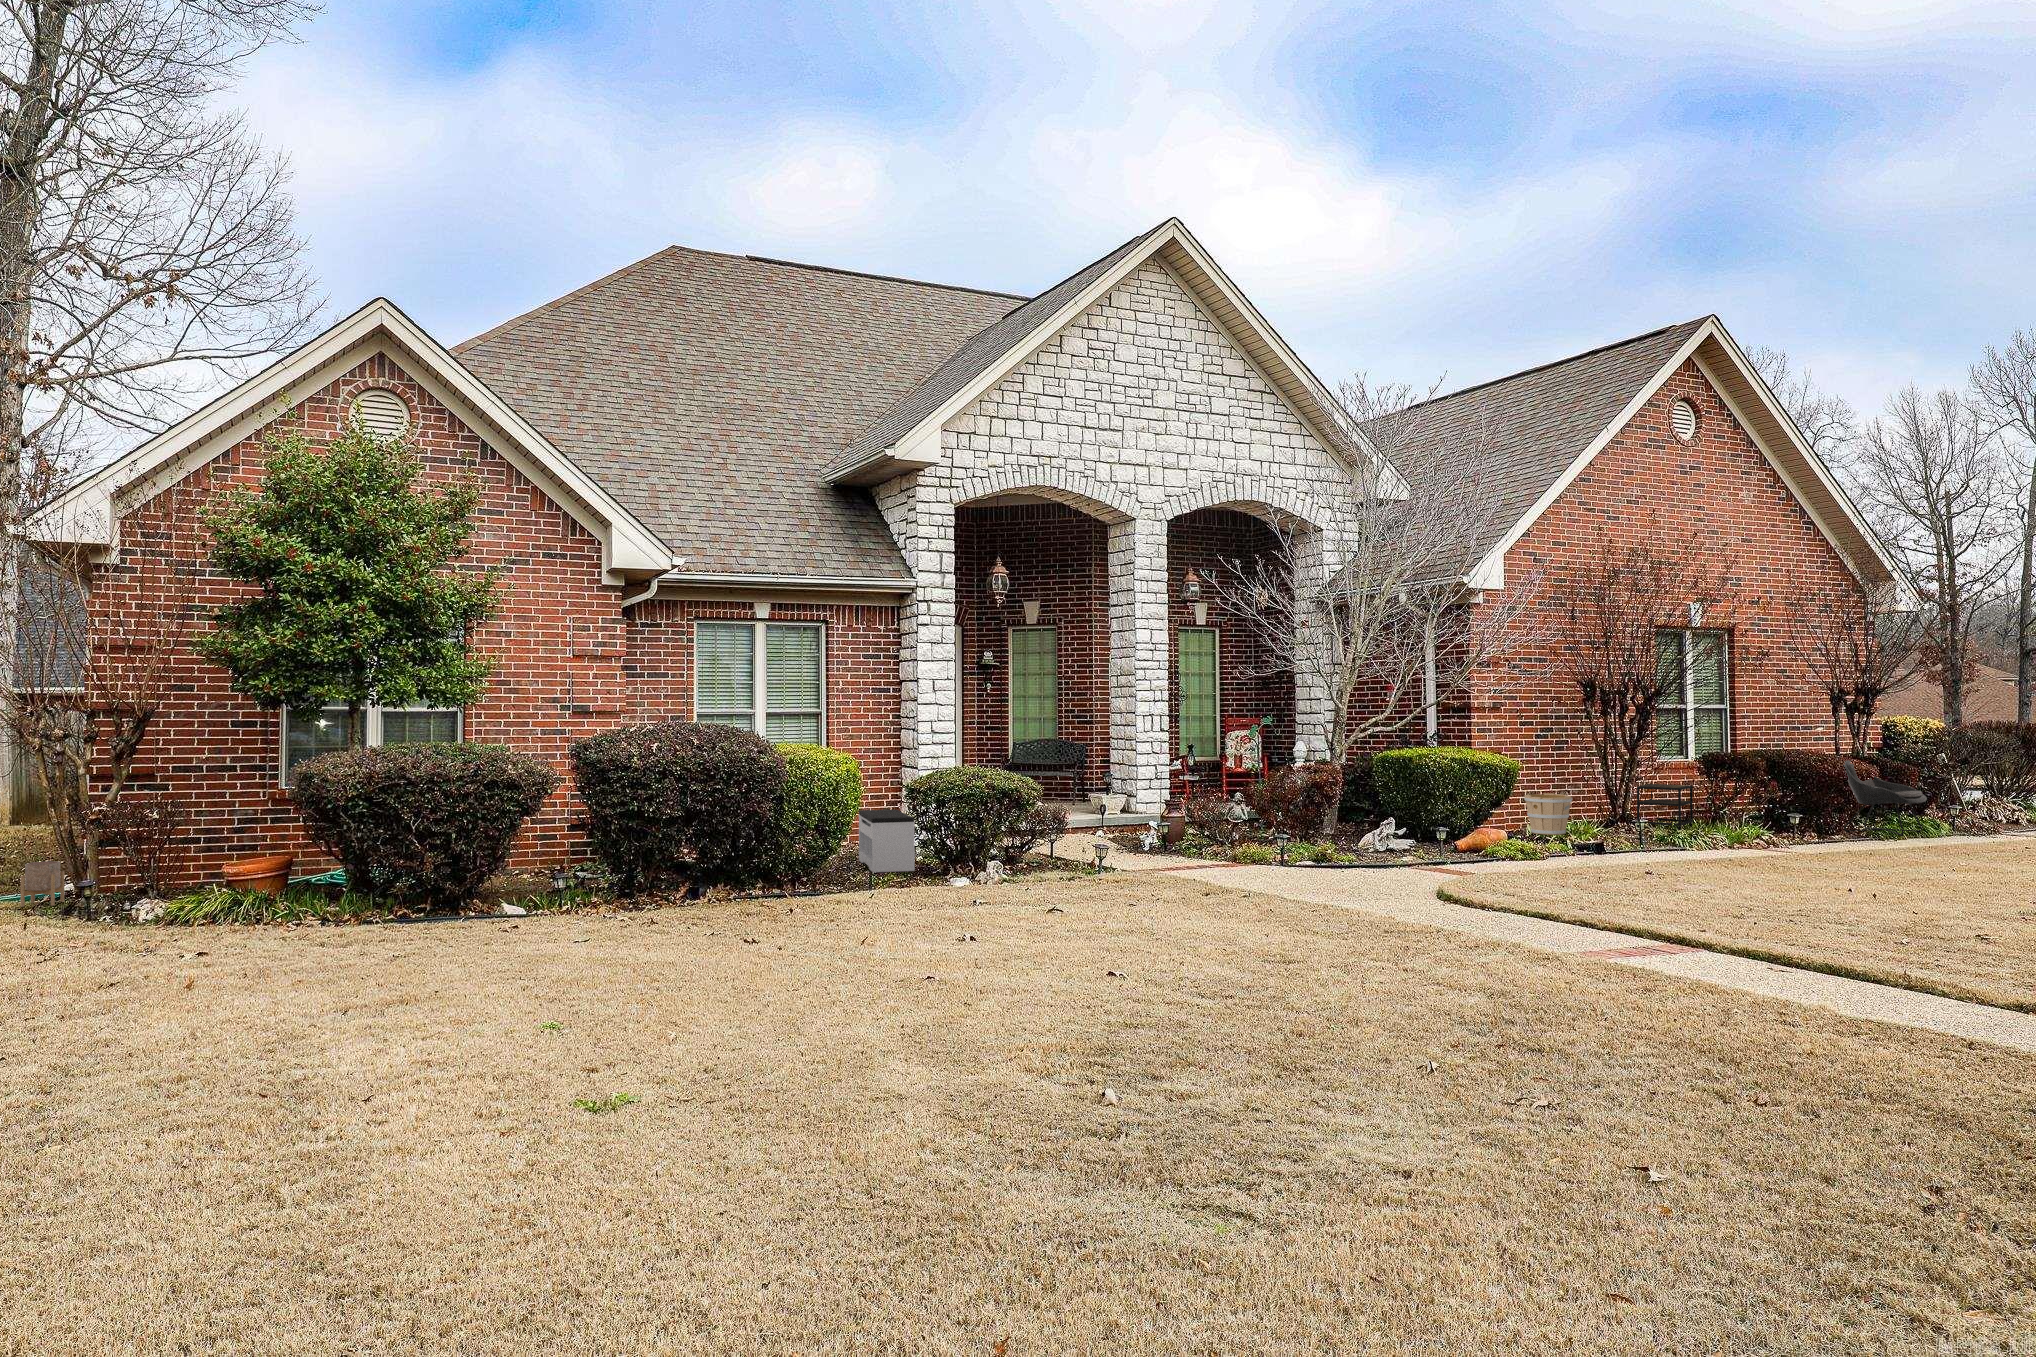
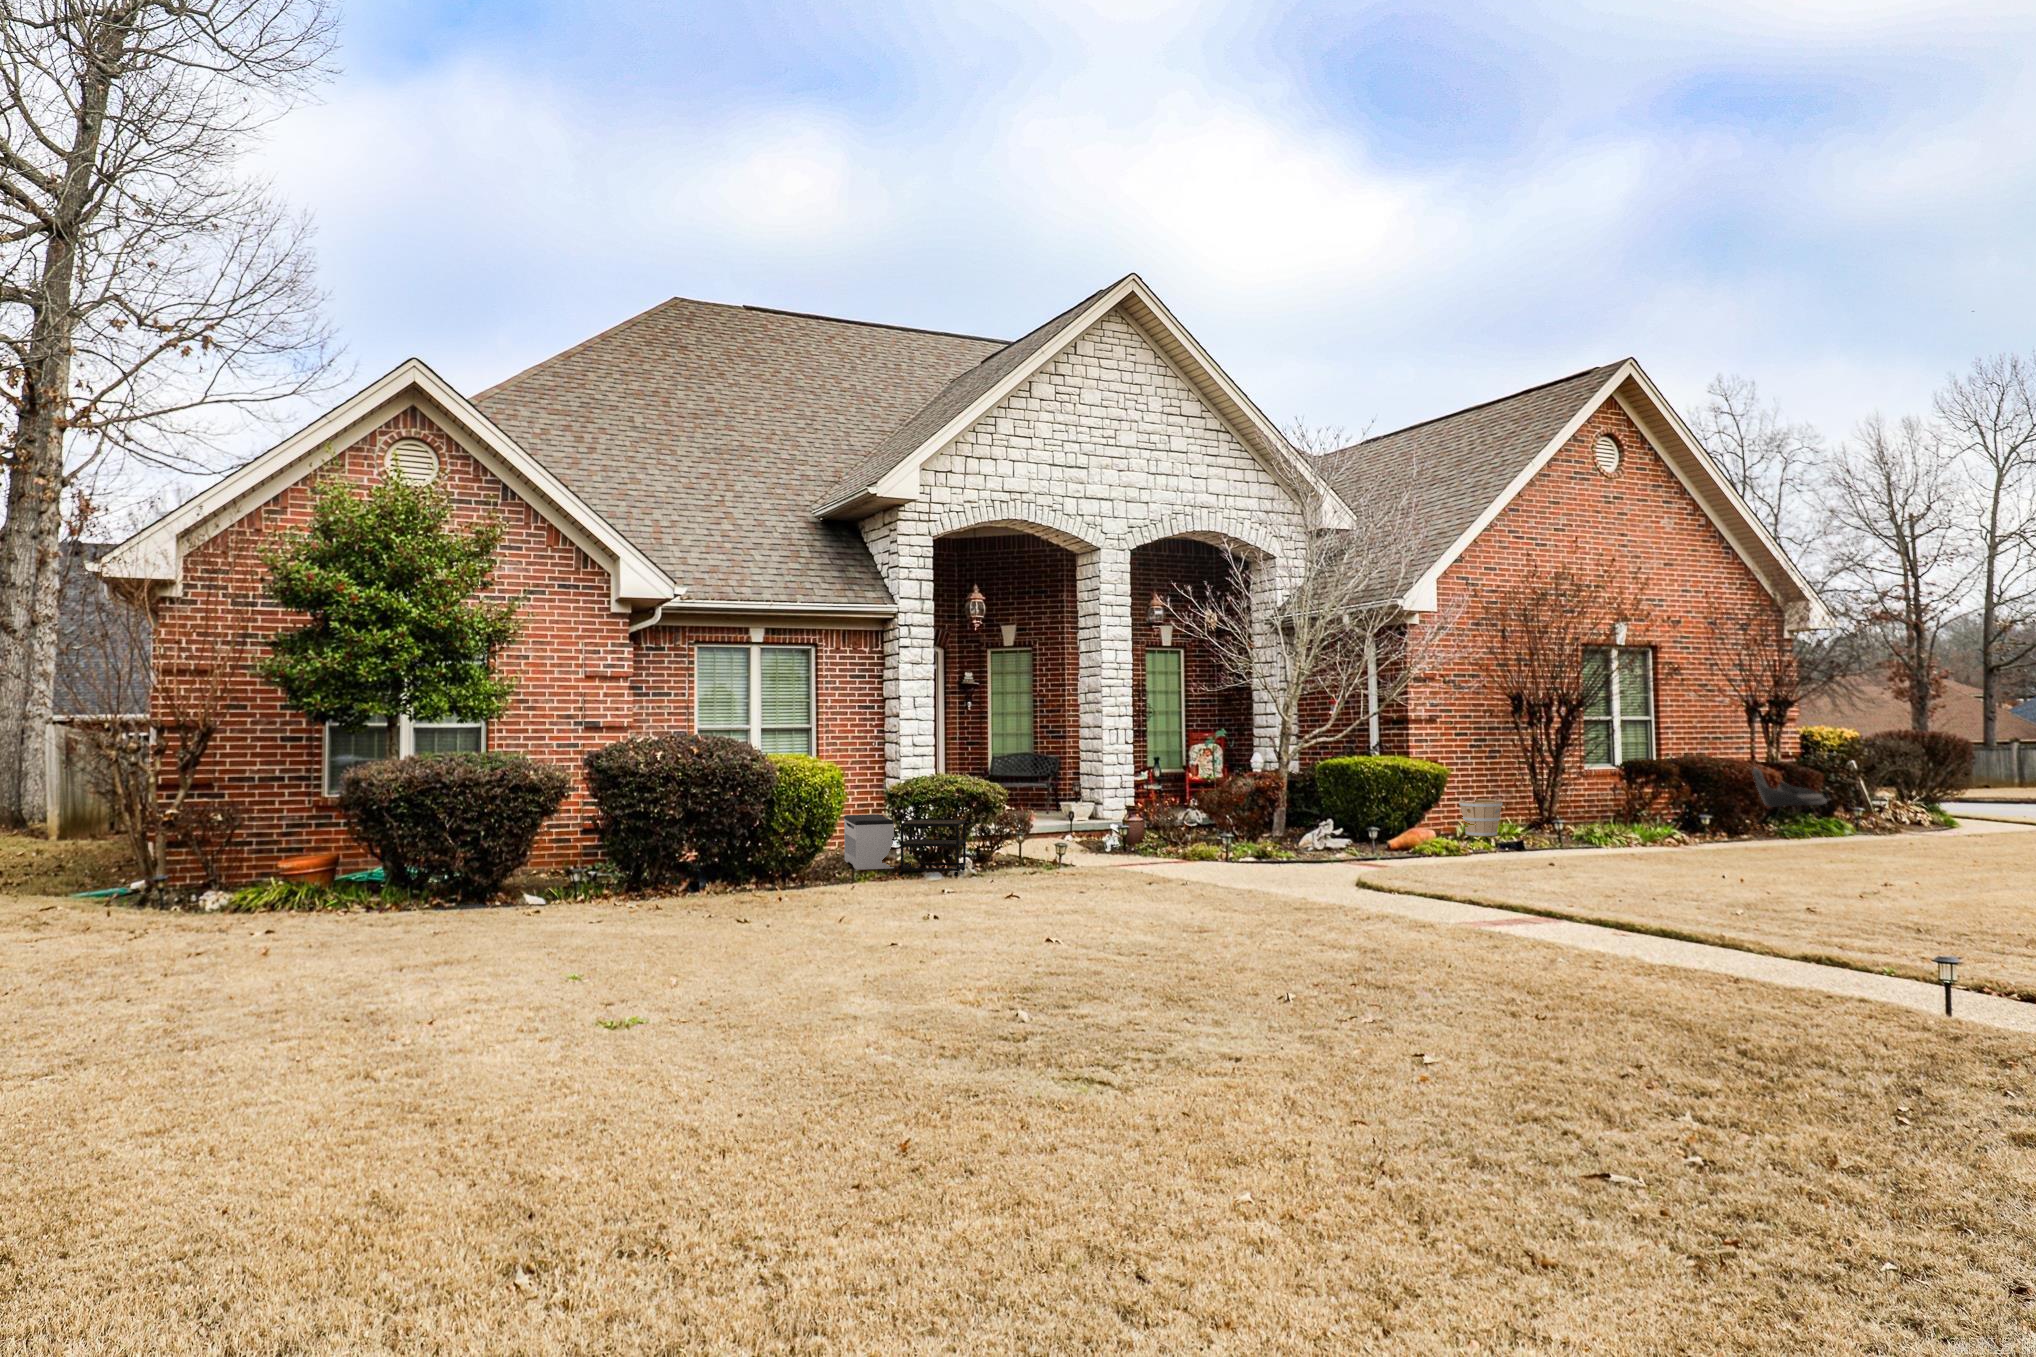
side table: present [1637,784,1693,830] -> present [899,820,966,876]
planter: present [21,861,64,907] -> none [99,861,136,901]

